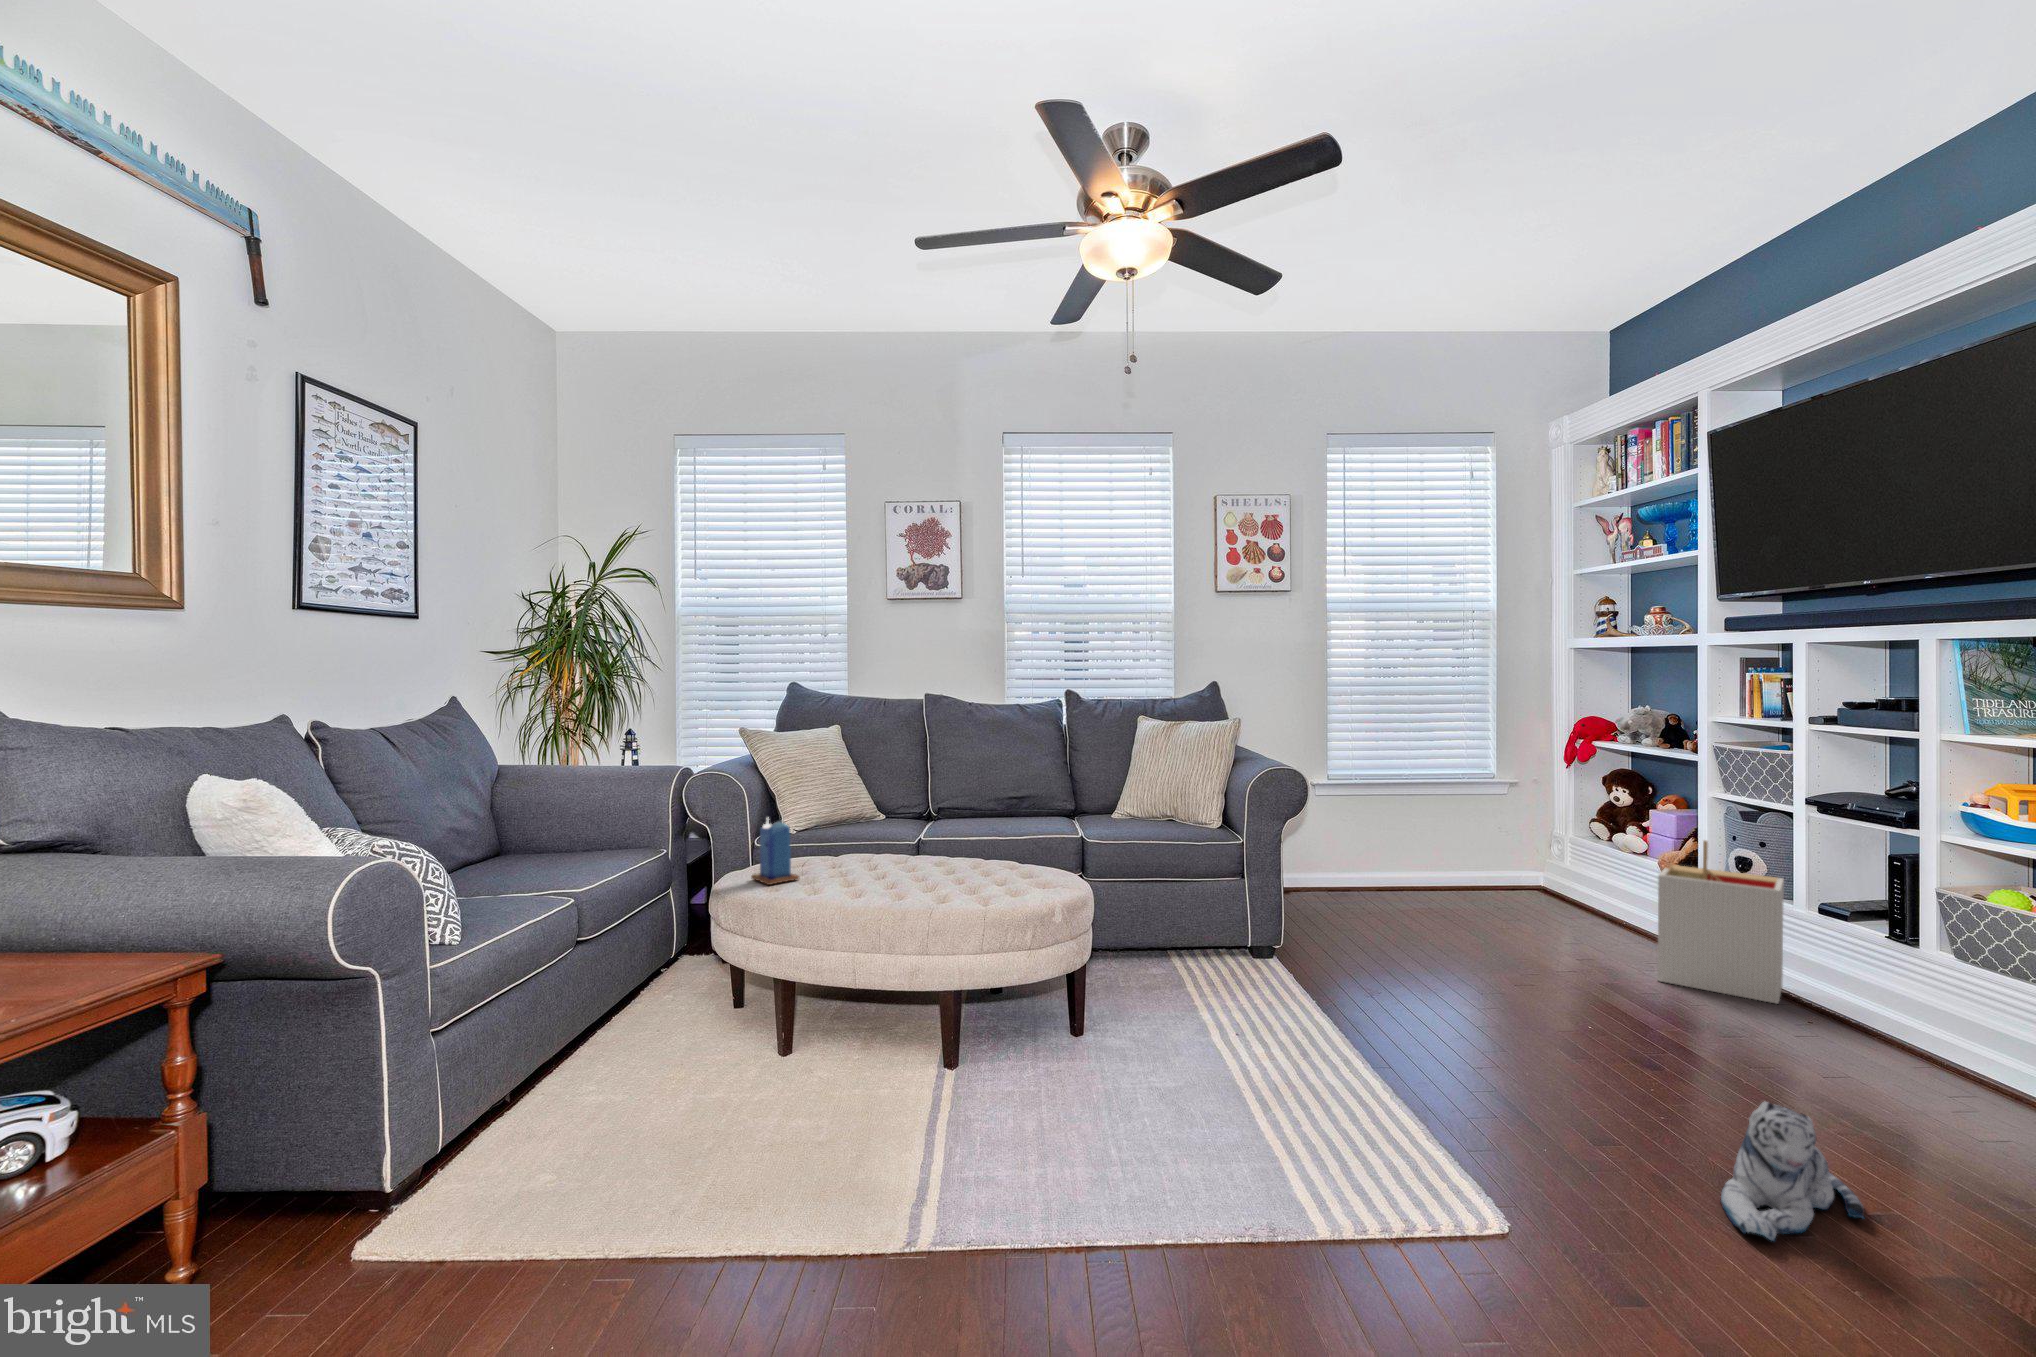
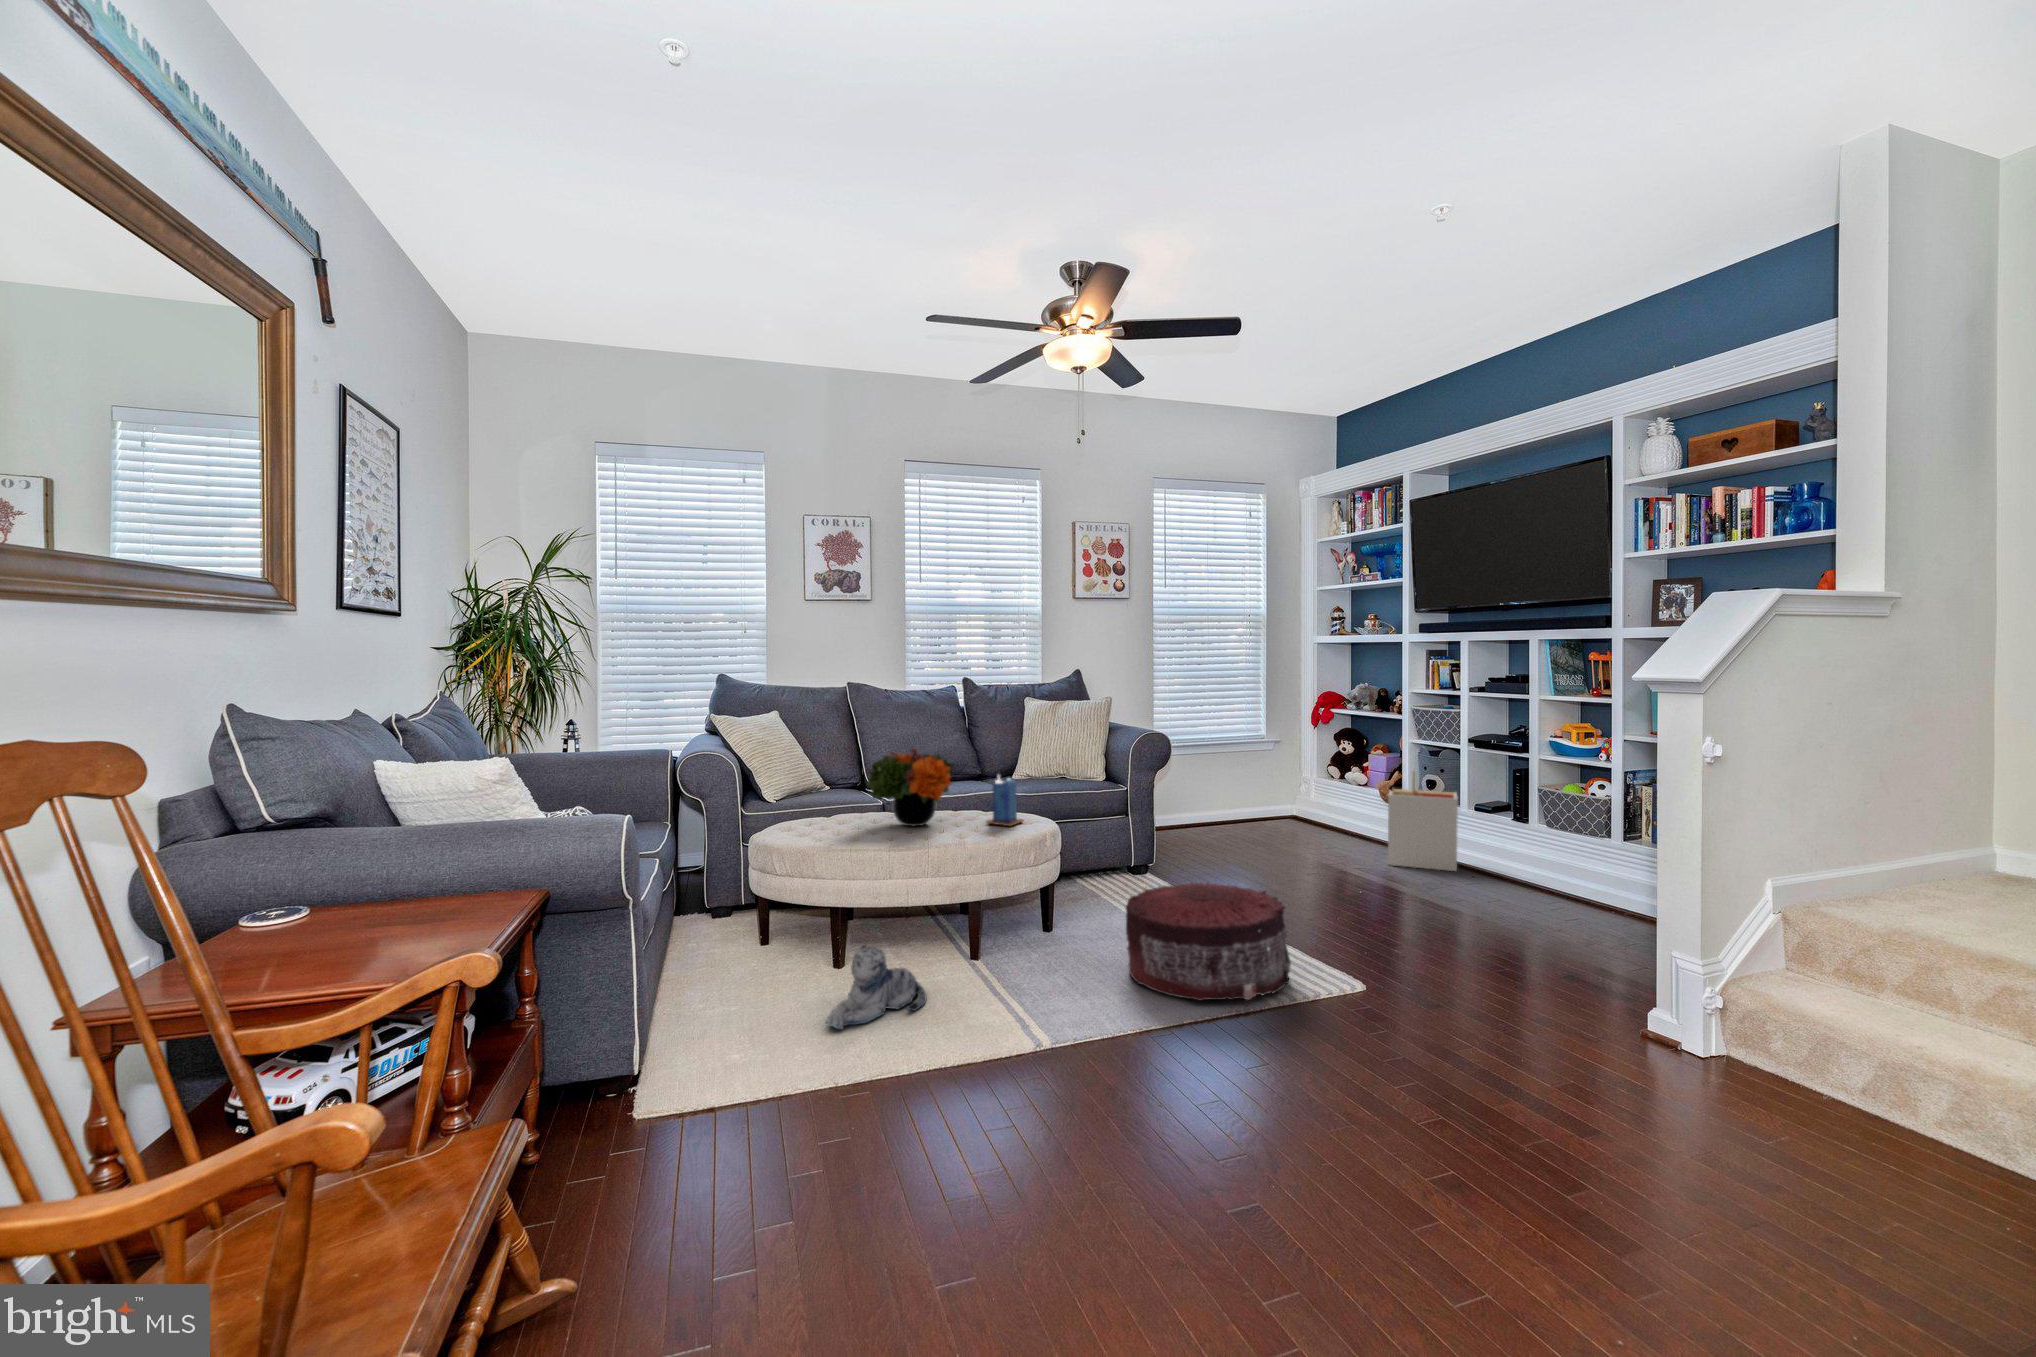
flower arrangement: none [836,781,956,885] -> present [867,748,953,826]
candle: present [751,819,799,885] -> present [986,778,1023,826]
pouf: none [1134,1002,1389,1224] -> present [1126,882,1291,1001]
plush toy: present [1720,1102,1864,1241] -> present [826,945,926,1029]

